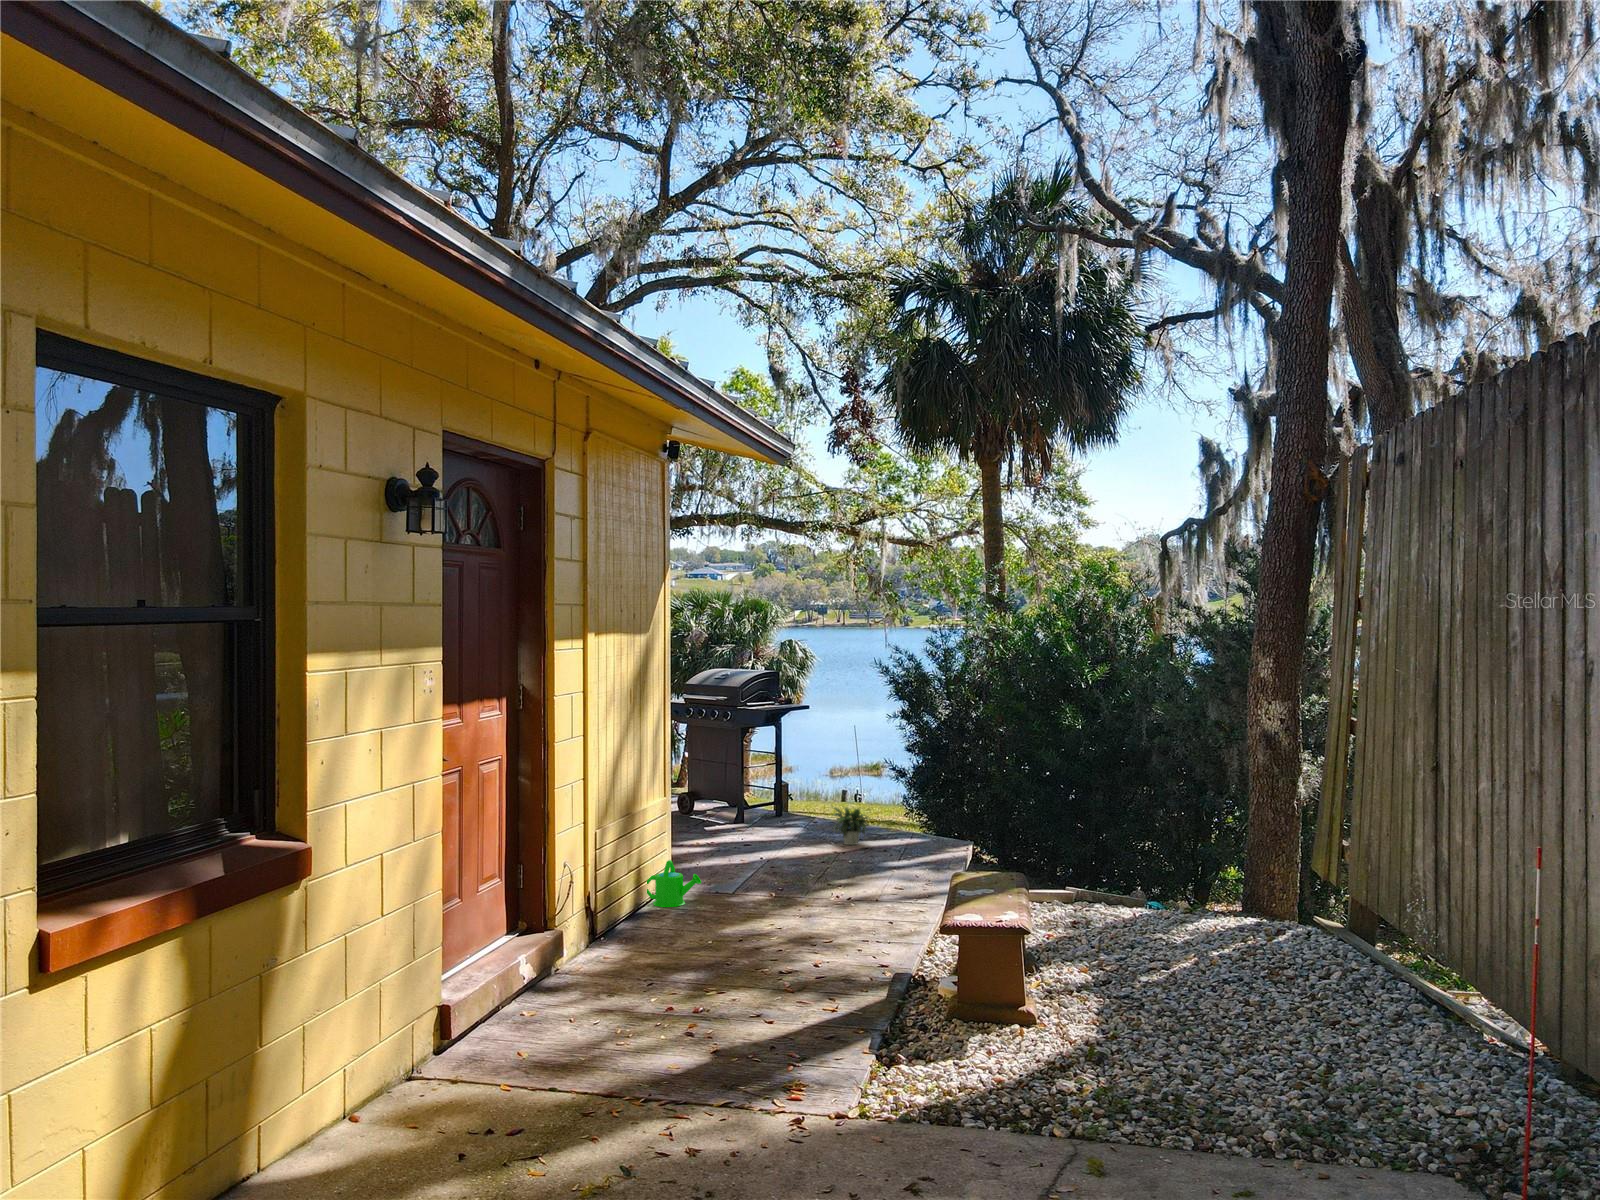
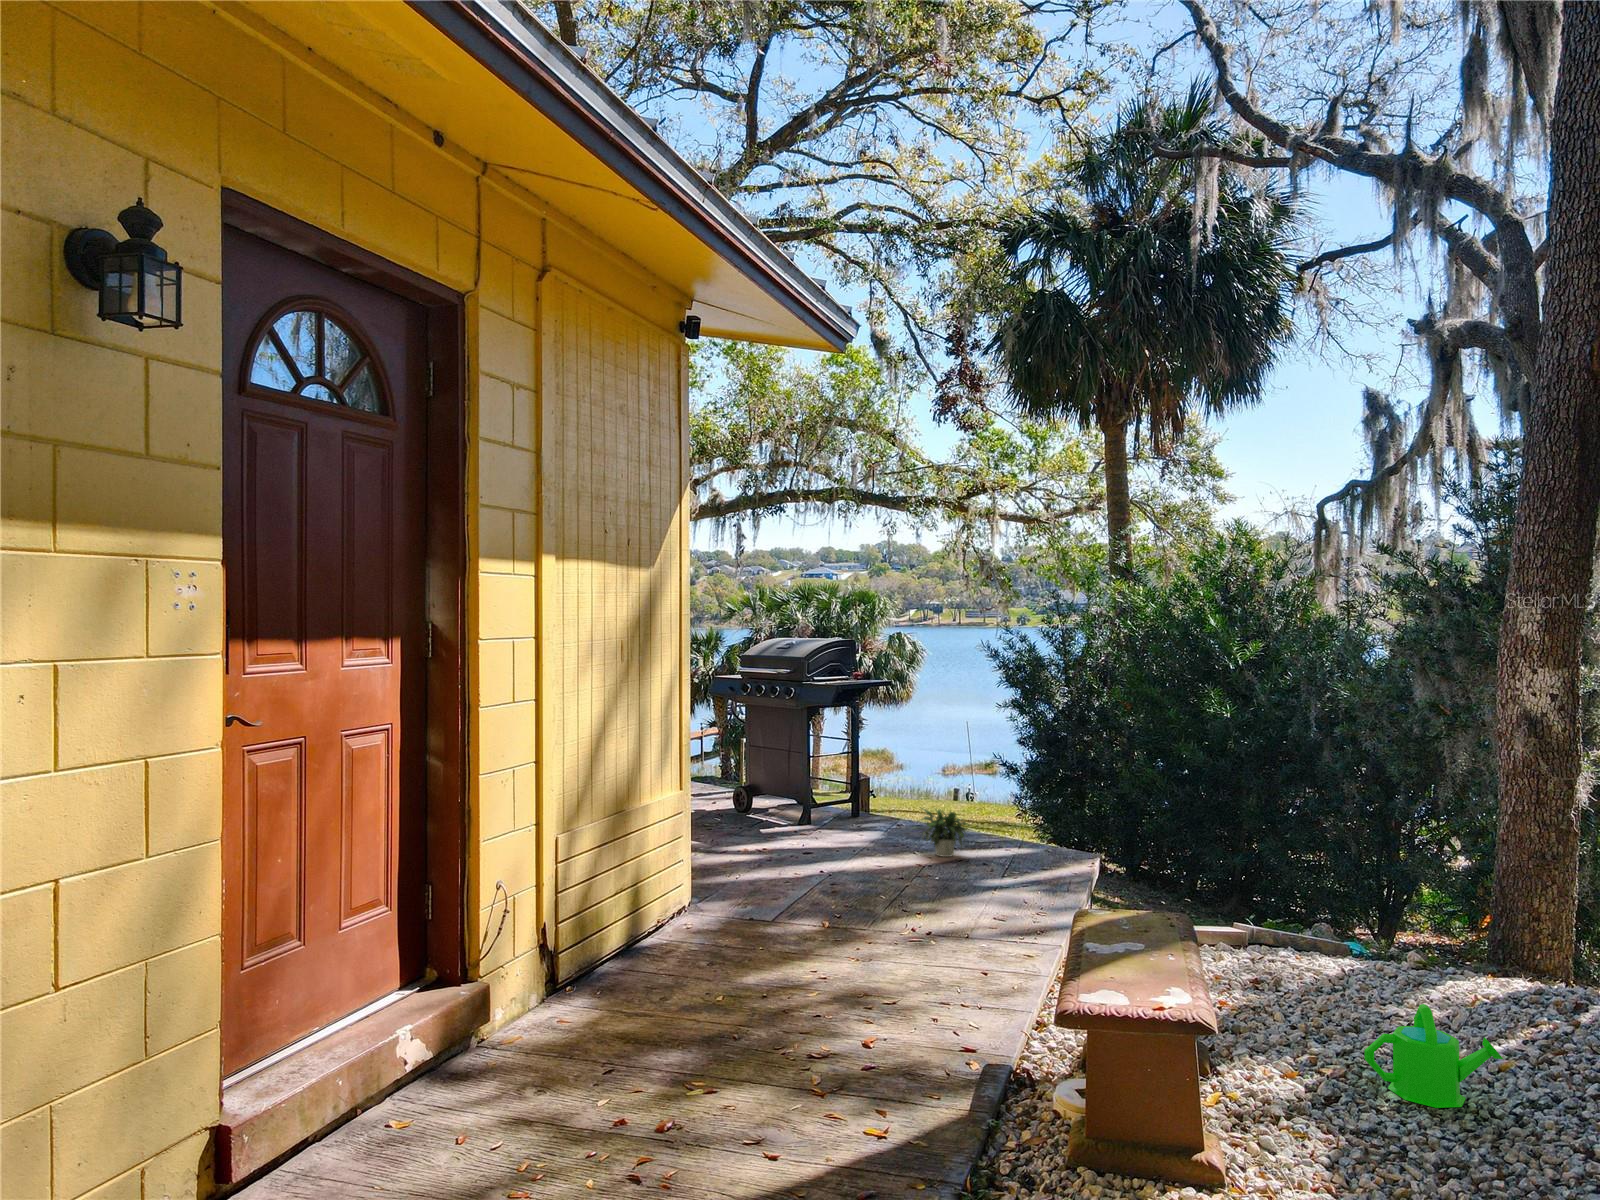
watering can: present [647,860,701,907] -> present [1364,1004,1503,1108]

